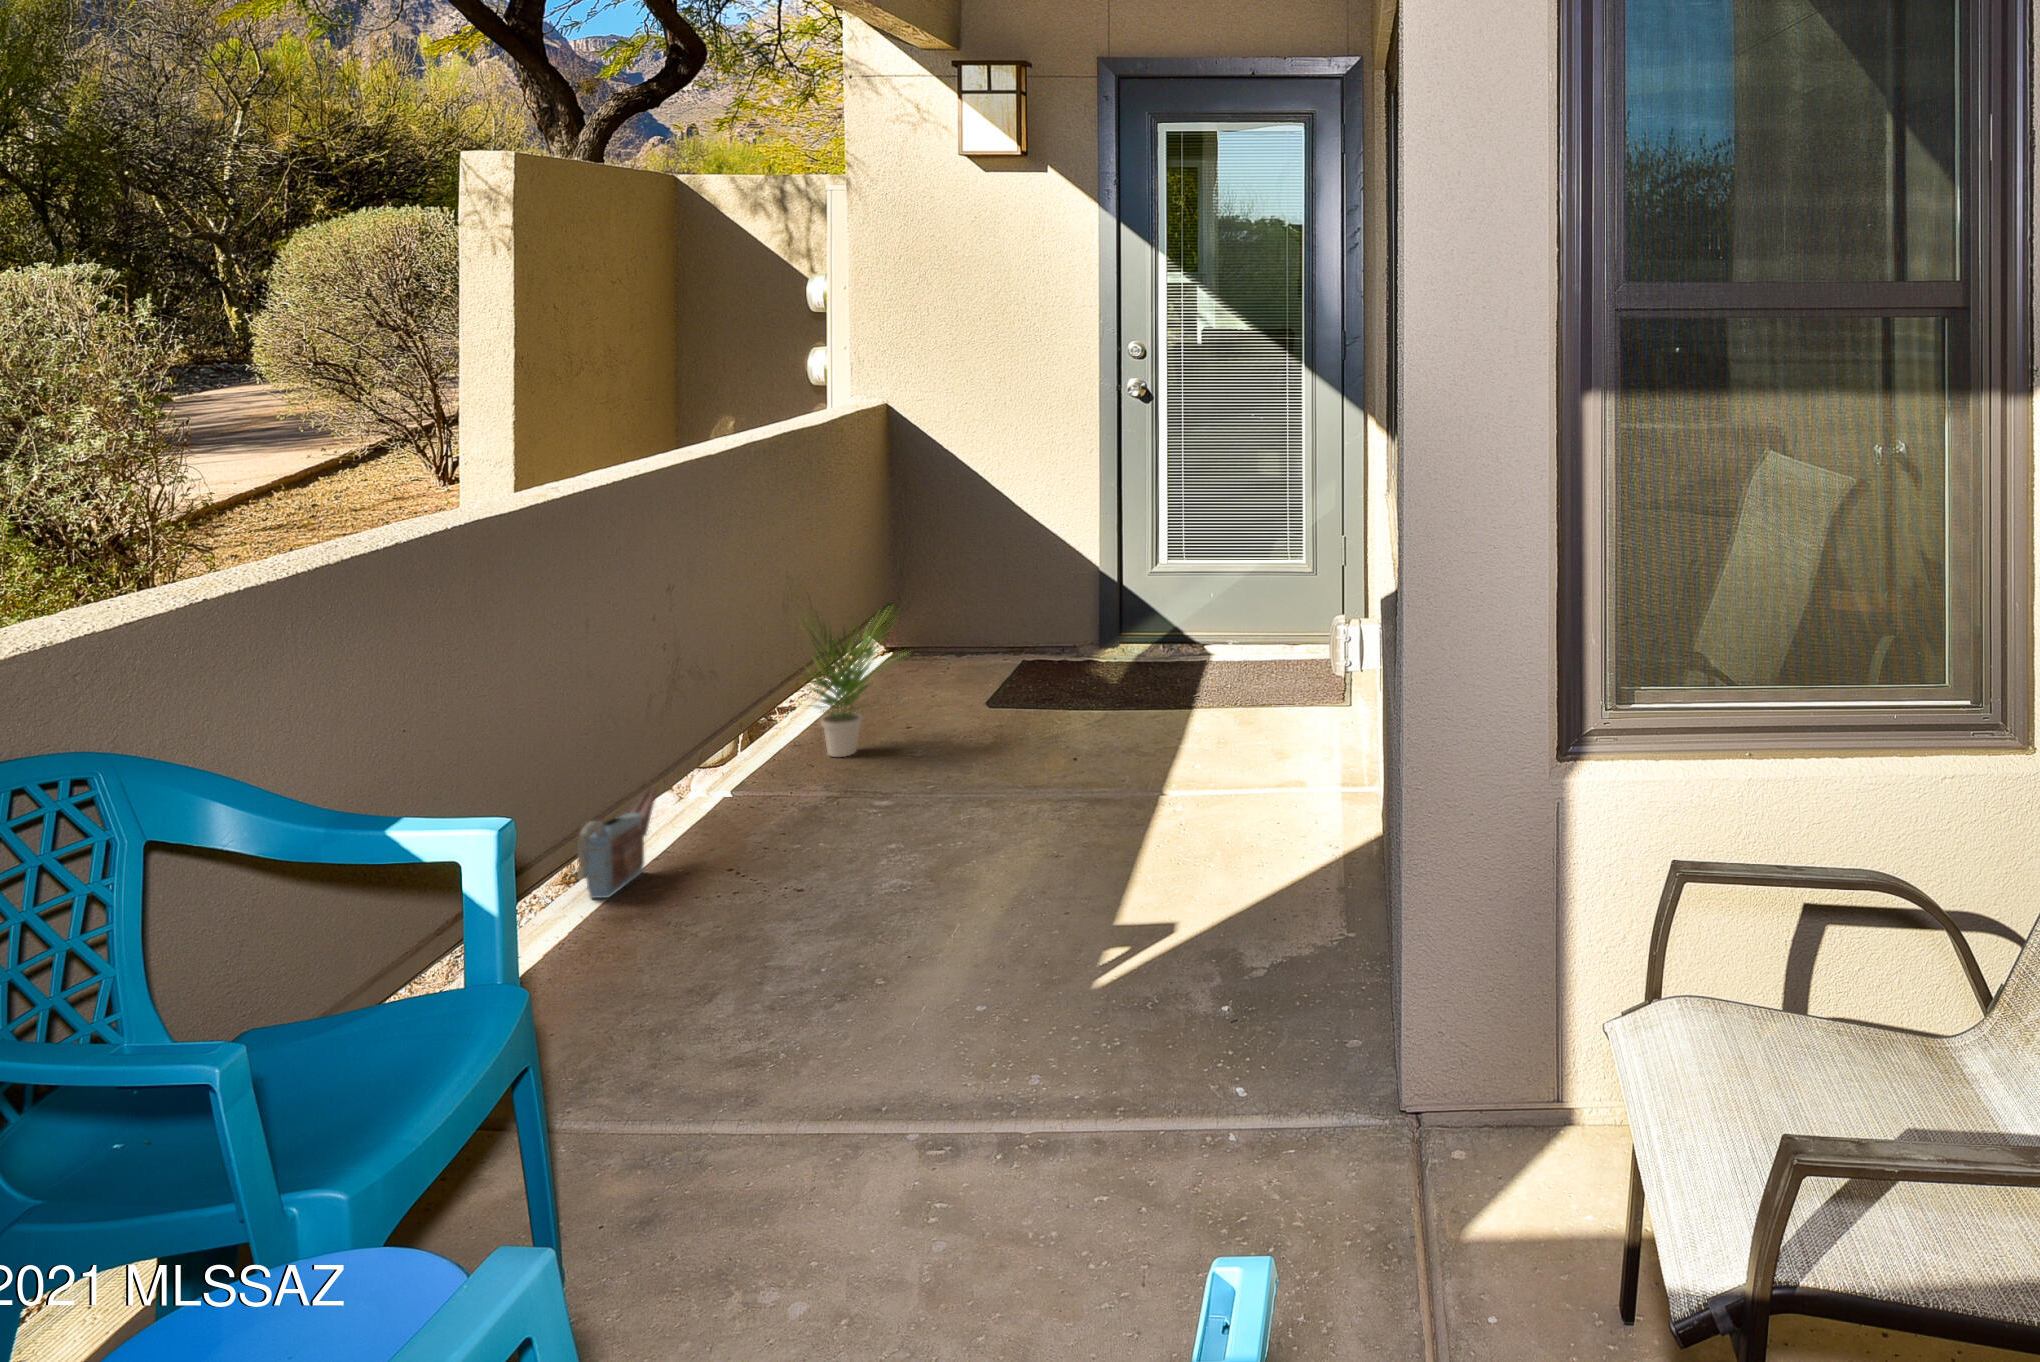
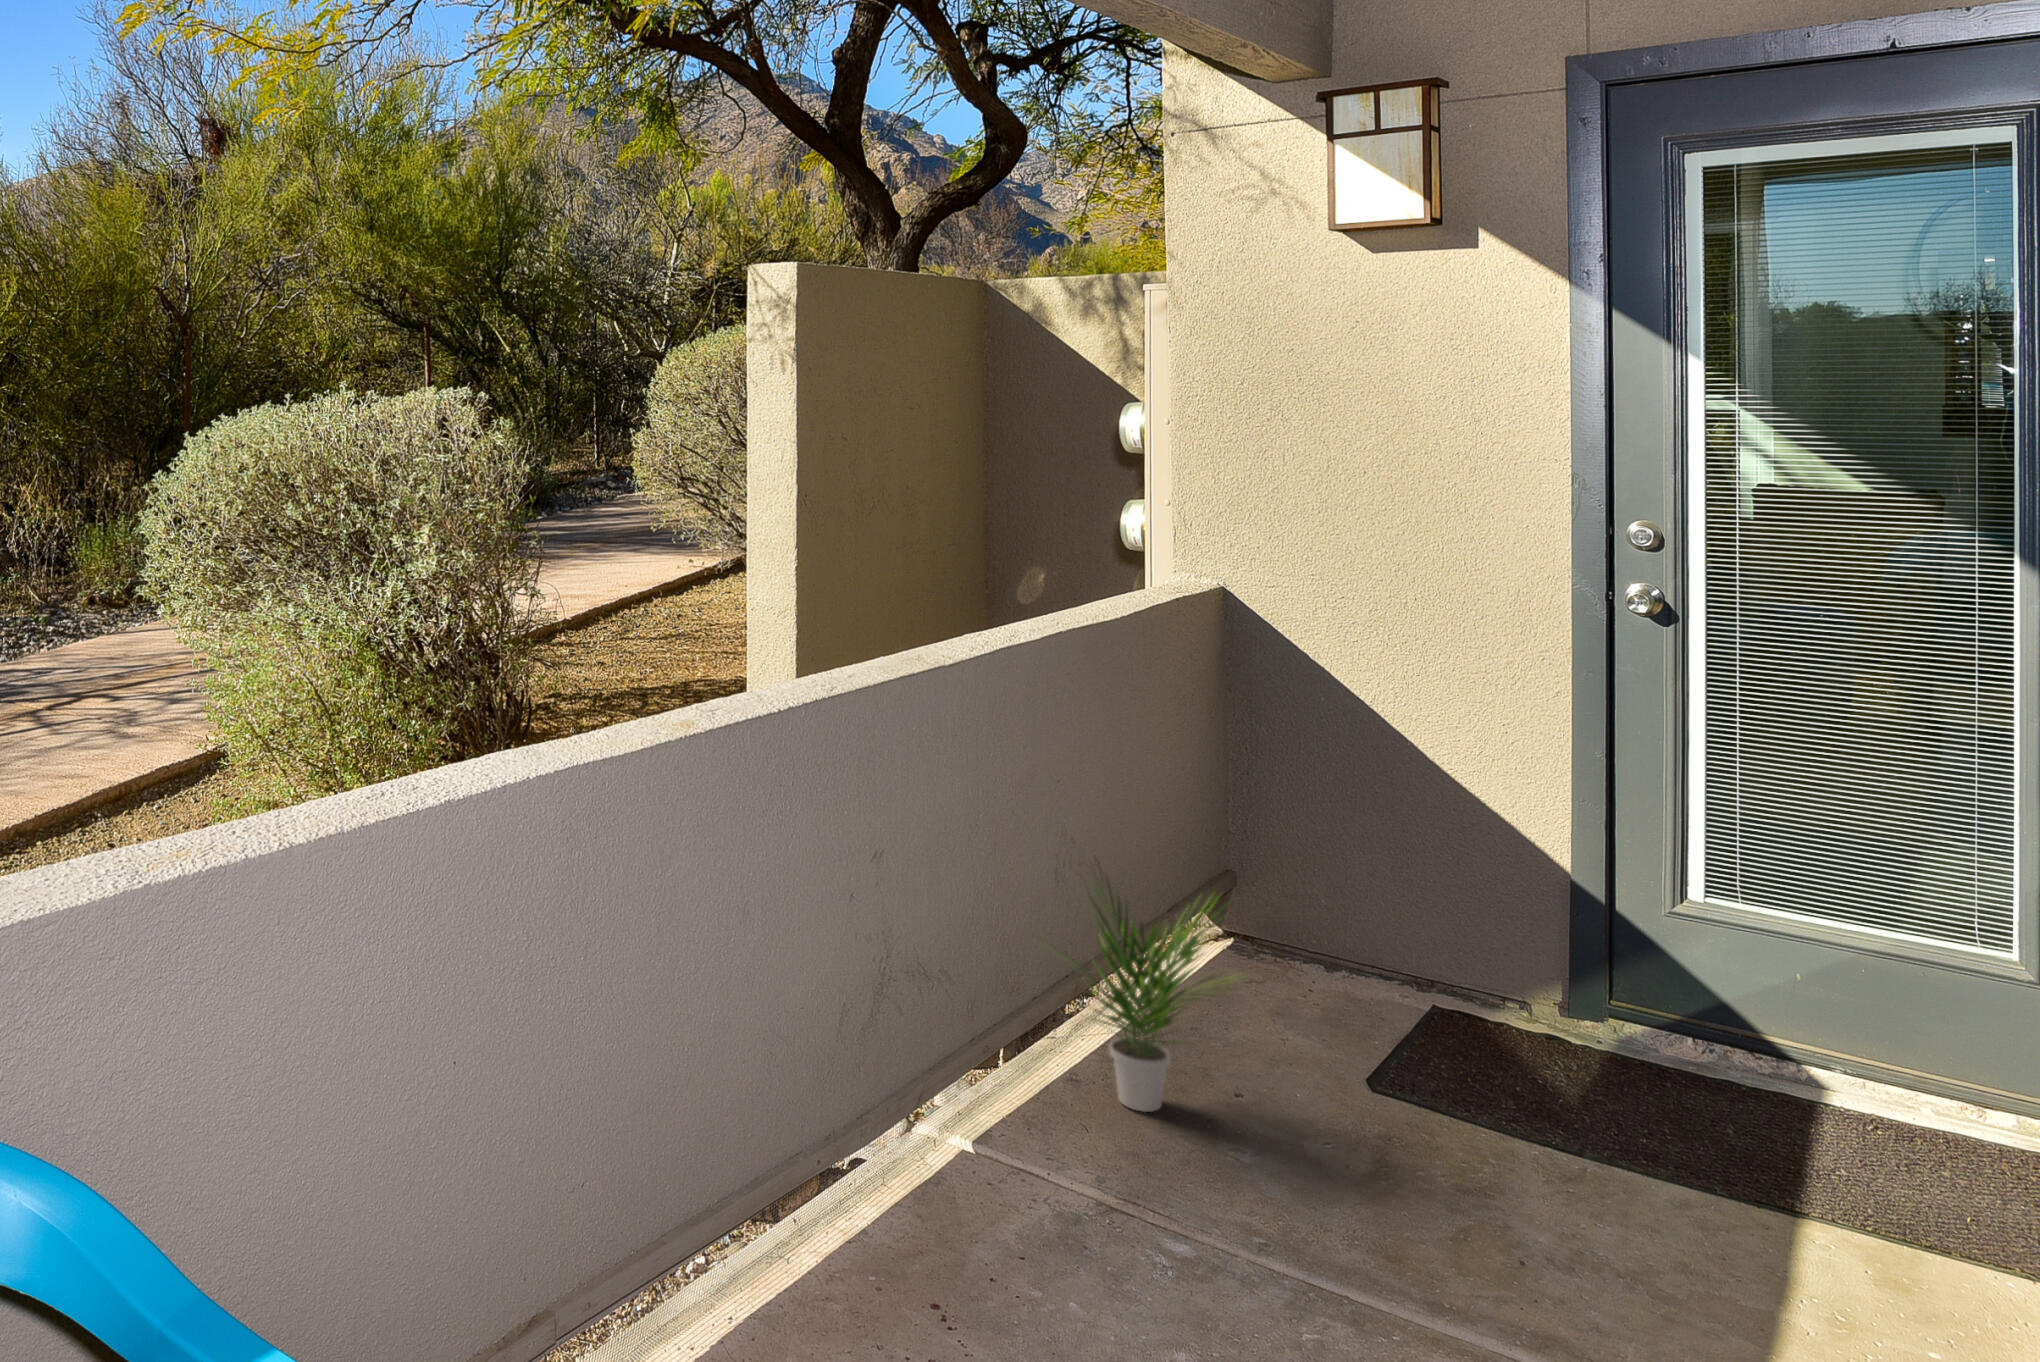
watering can: present [577,788,656,898] -> none [738,1121,862,1288]

